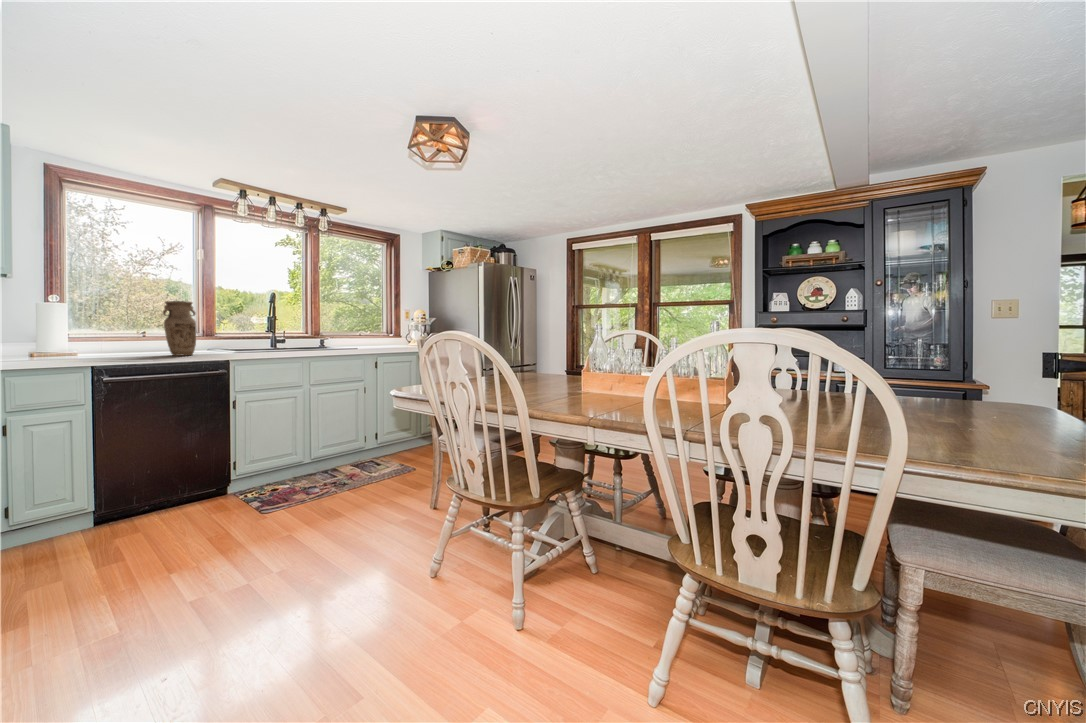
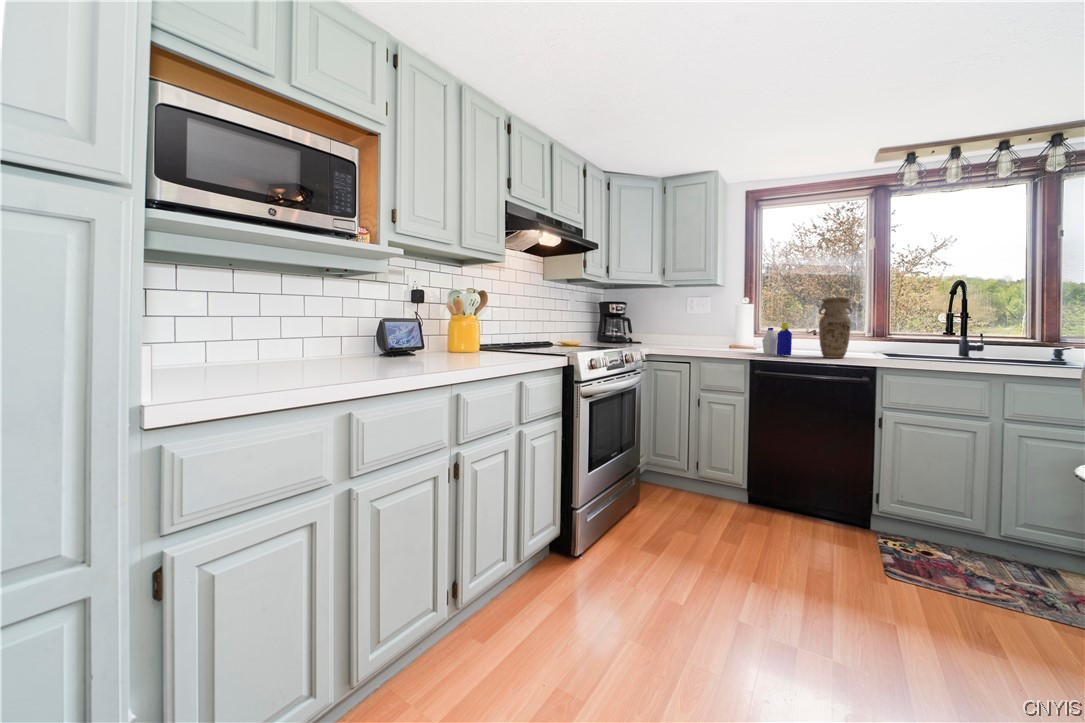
bottle: none [92,323,137,357] -> present [762,323,792,355]

